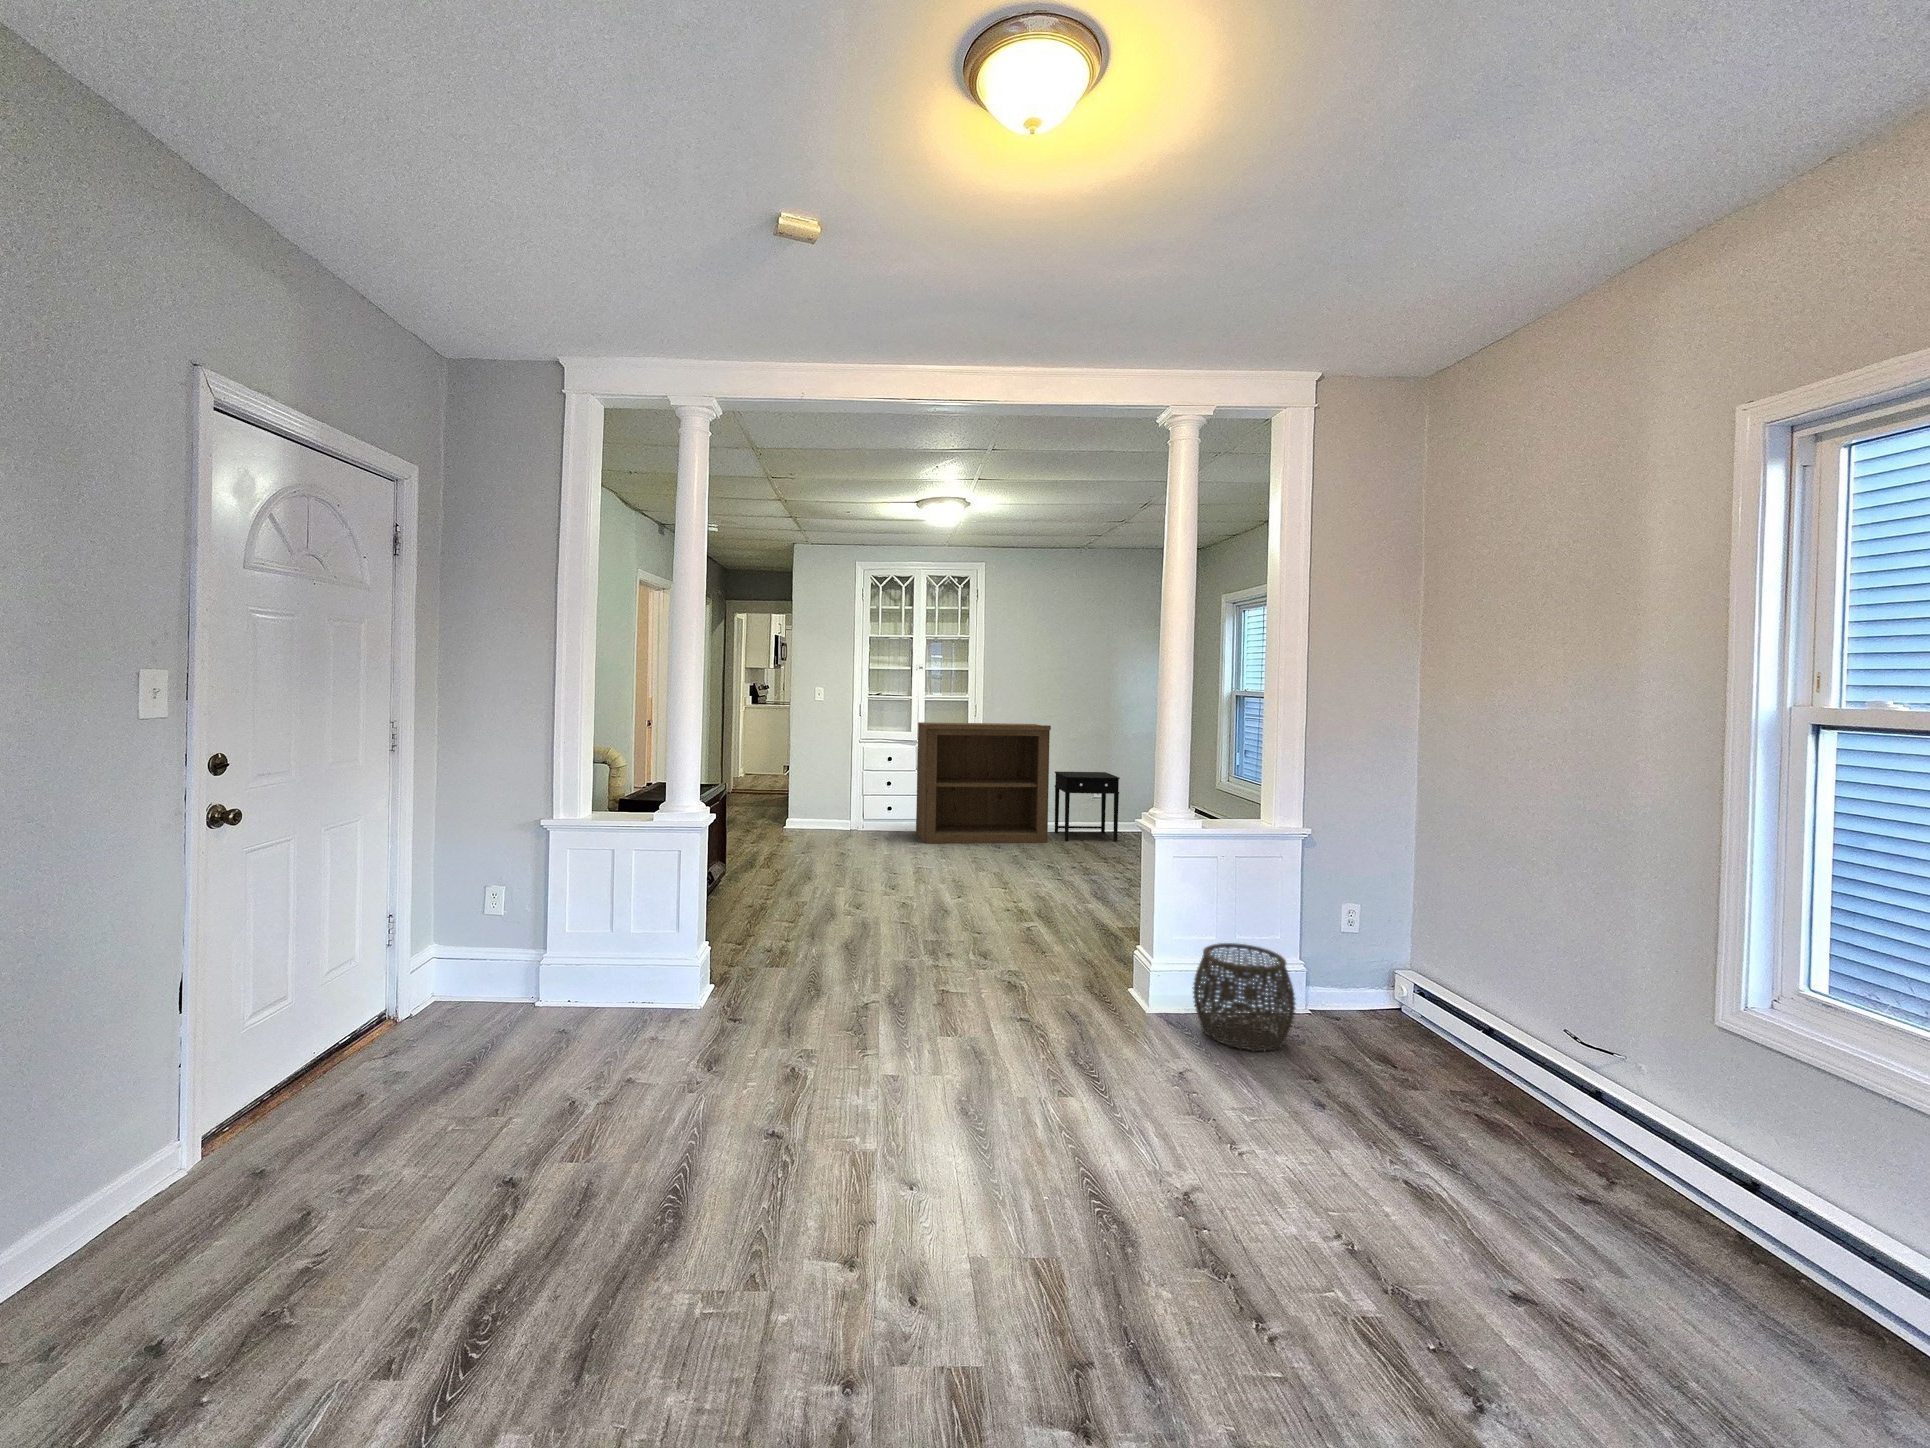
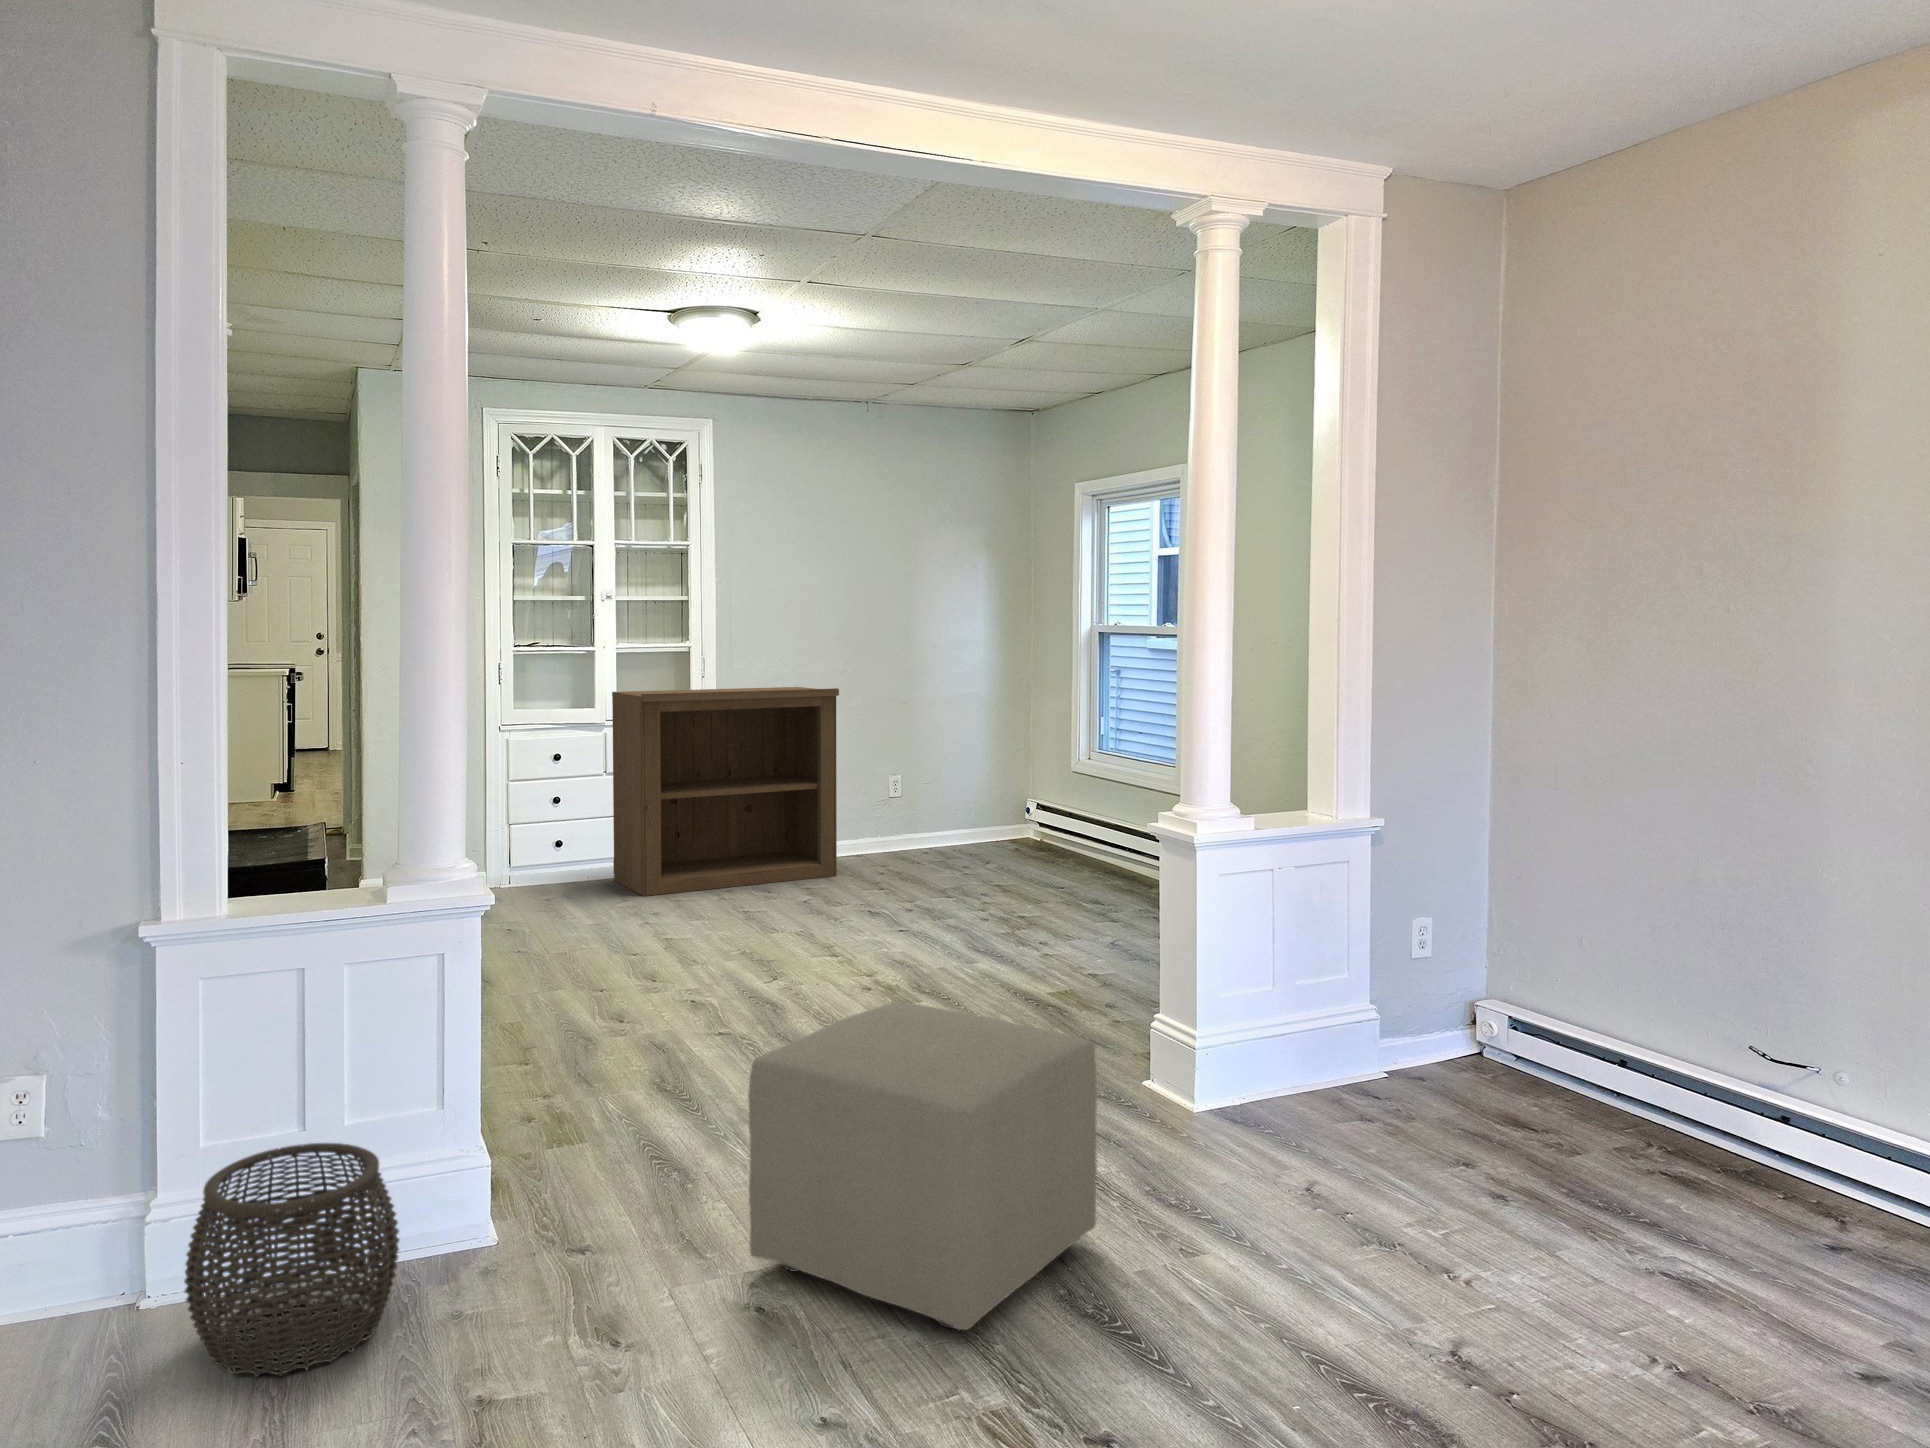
side table: present [1055,771,1120,841] -> none [832,758,939,871]
ottoman: none [803,910,1011,1106] -> present [748,1001,1097,1330]
woven basket: present [1193,943,1296,1051] -> present [184,1143,399,1377]

